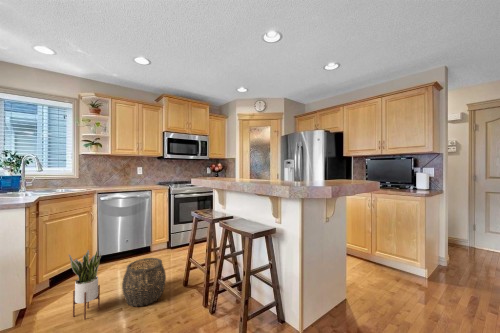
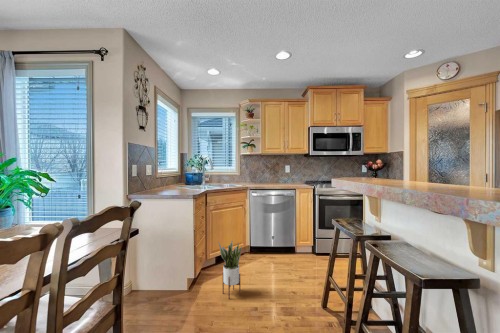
woven basket: present [122,258,166,306] -> none [257,259,297,307]

